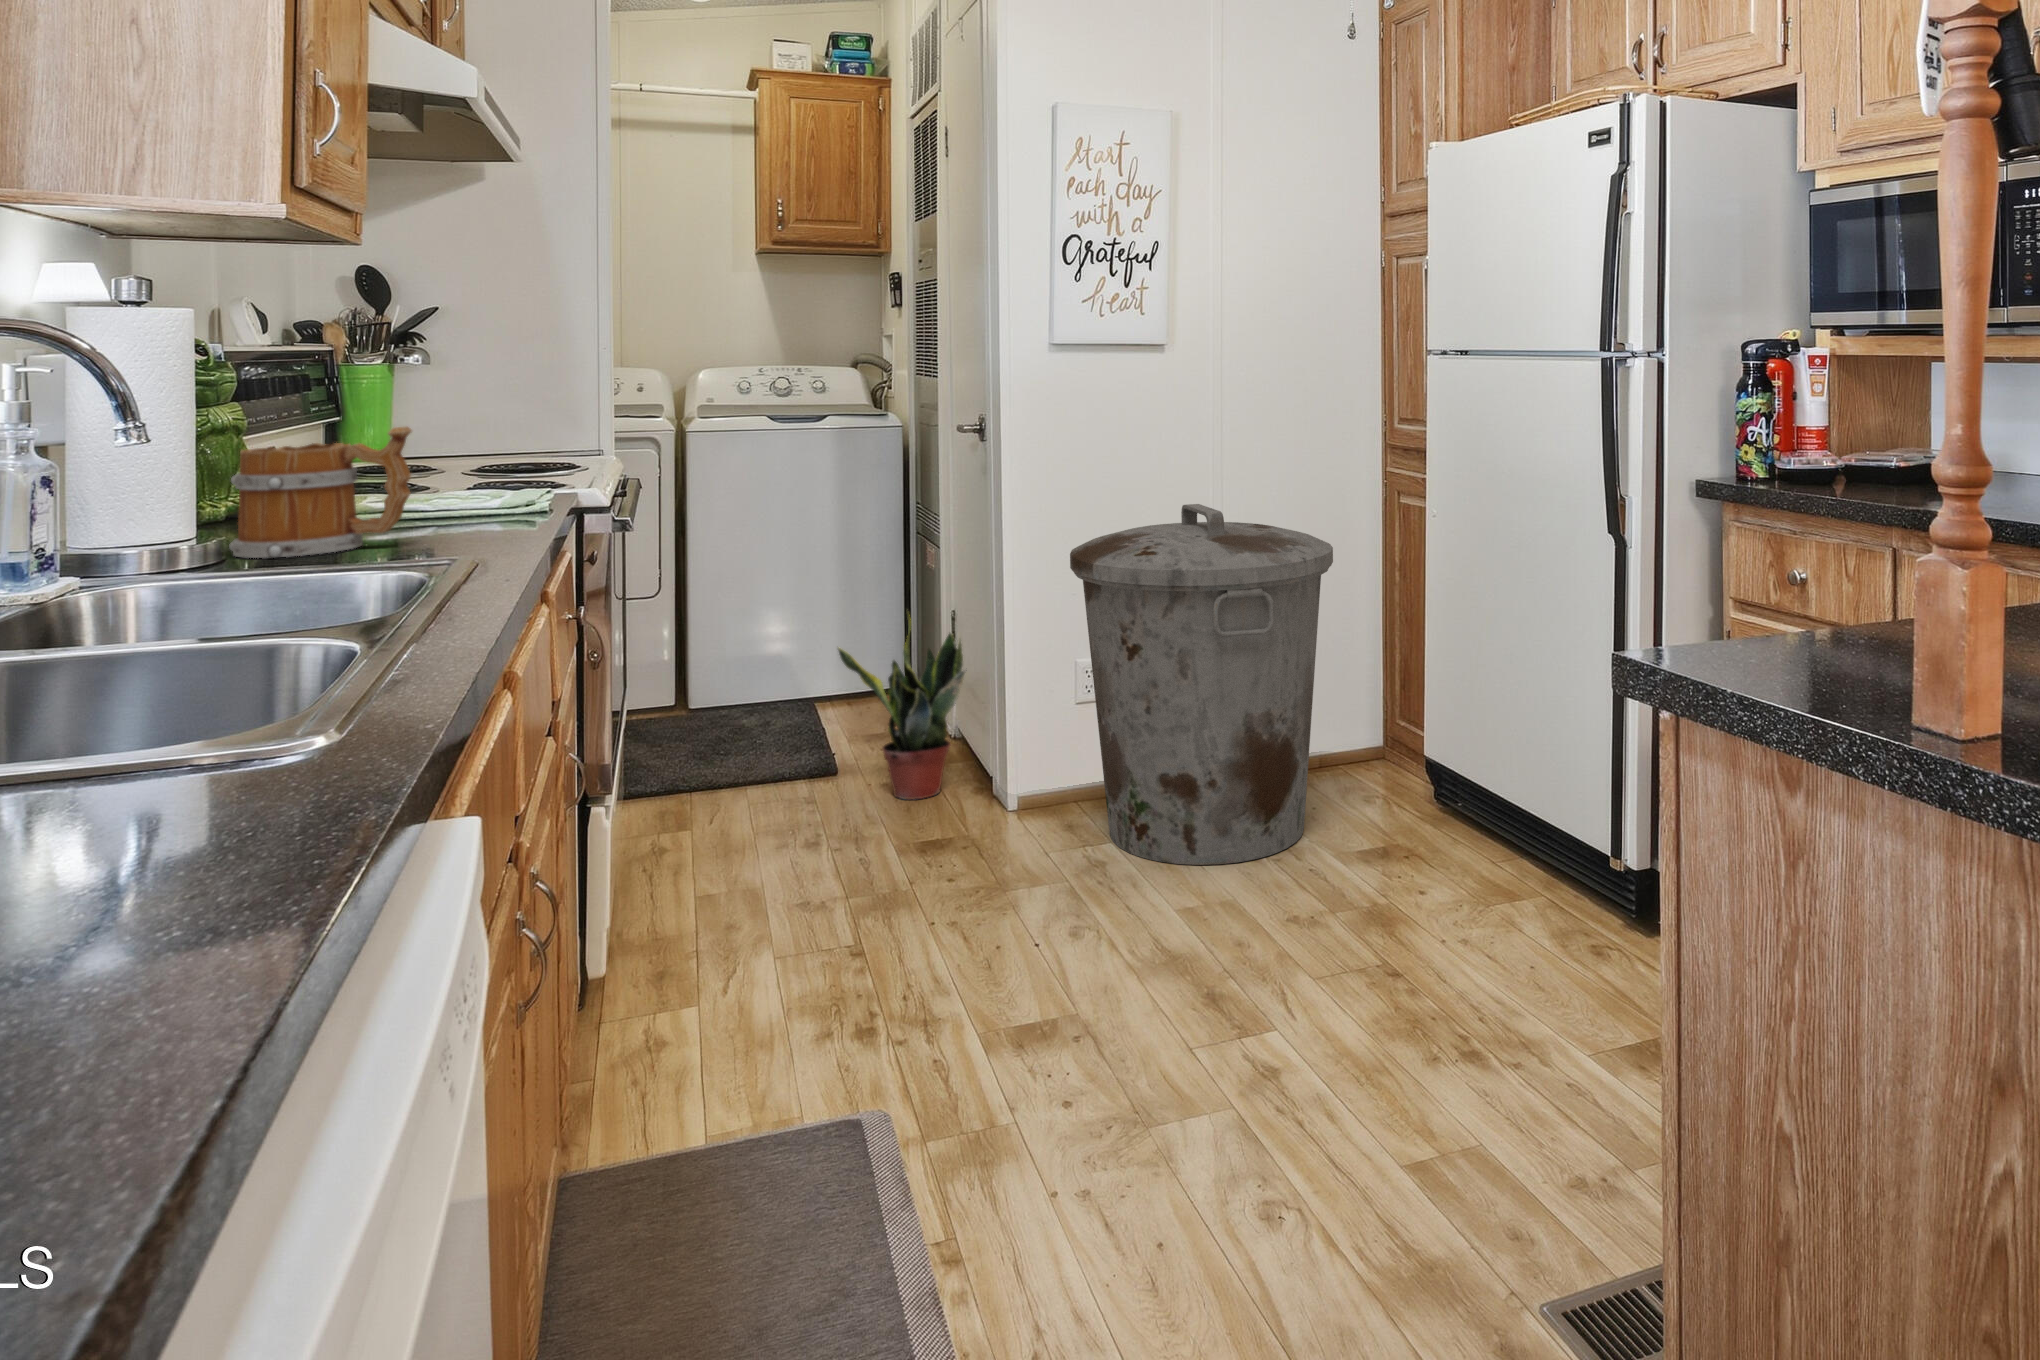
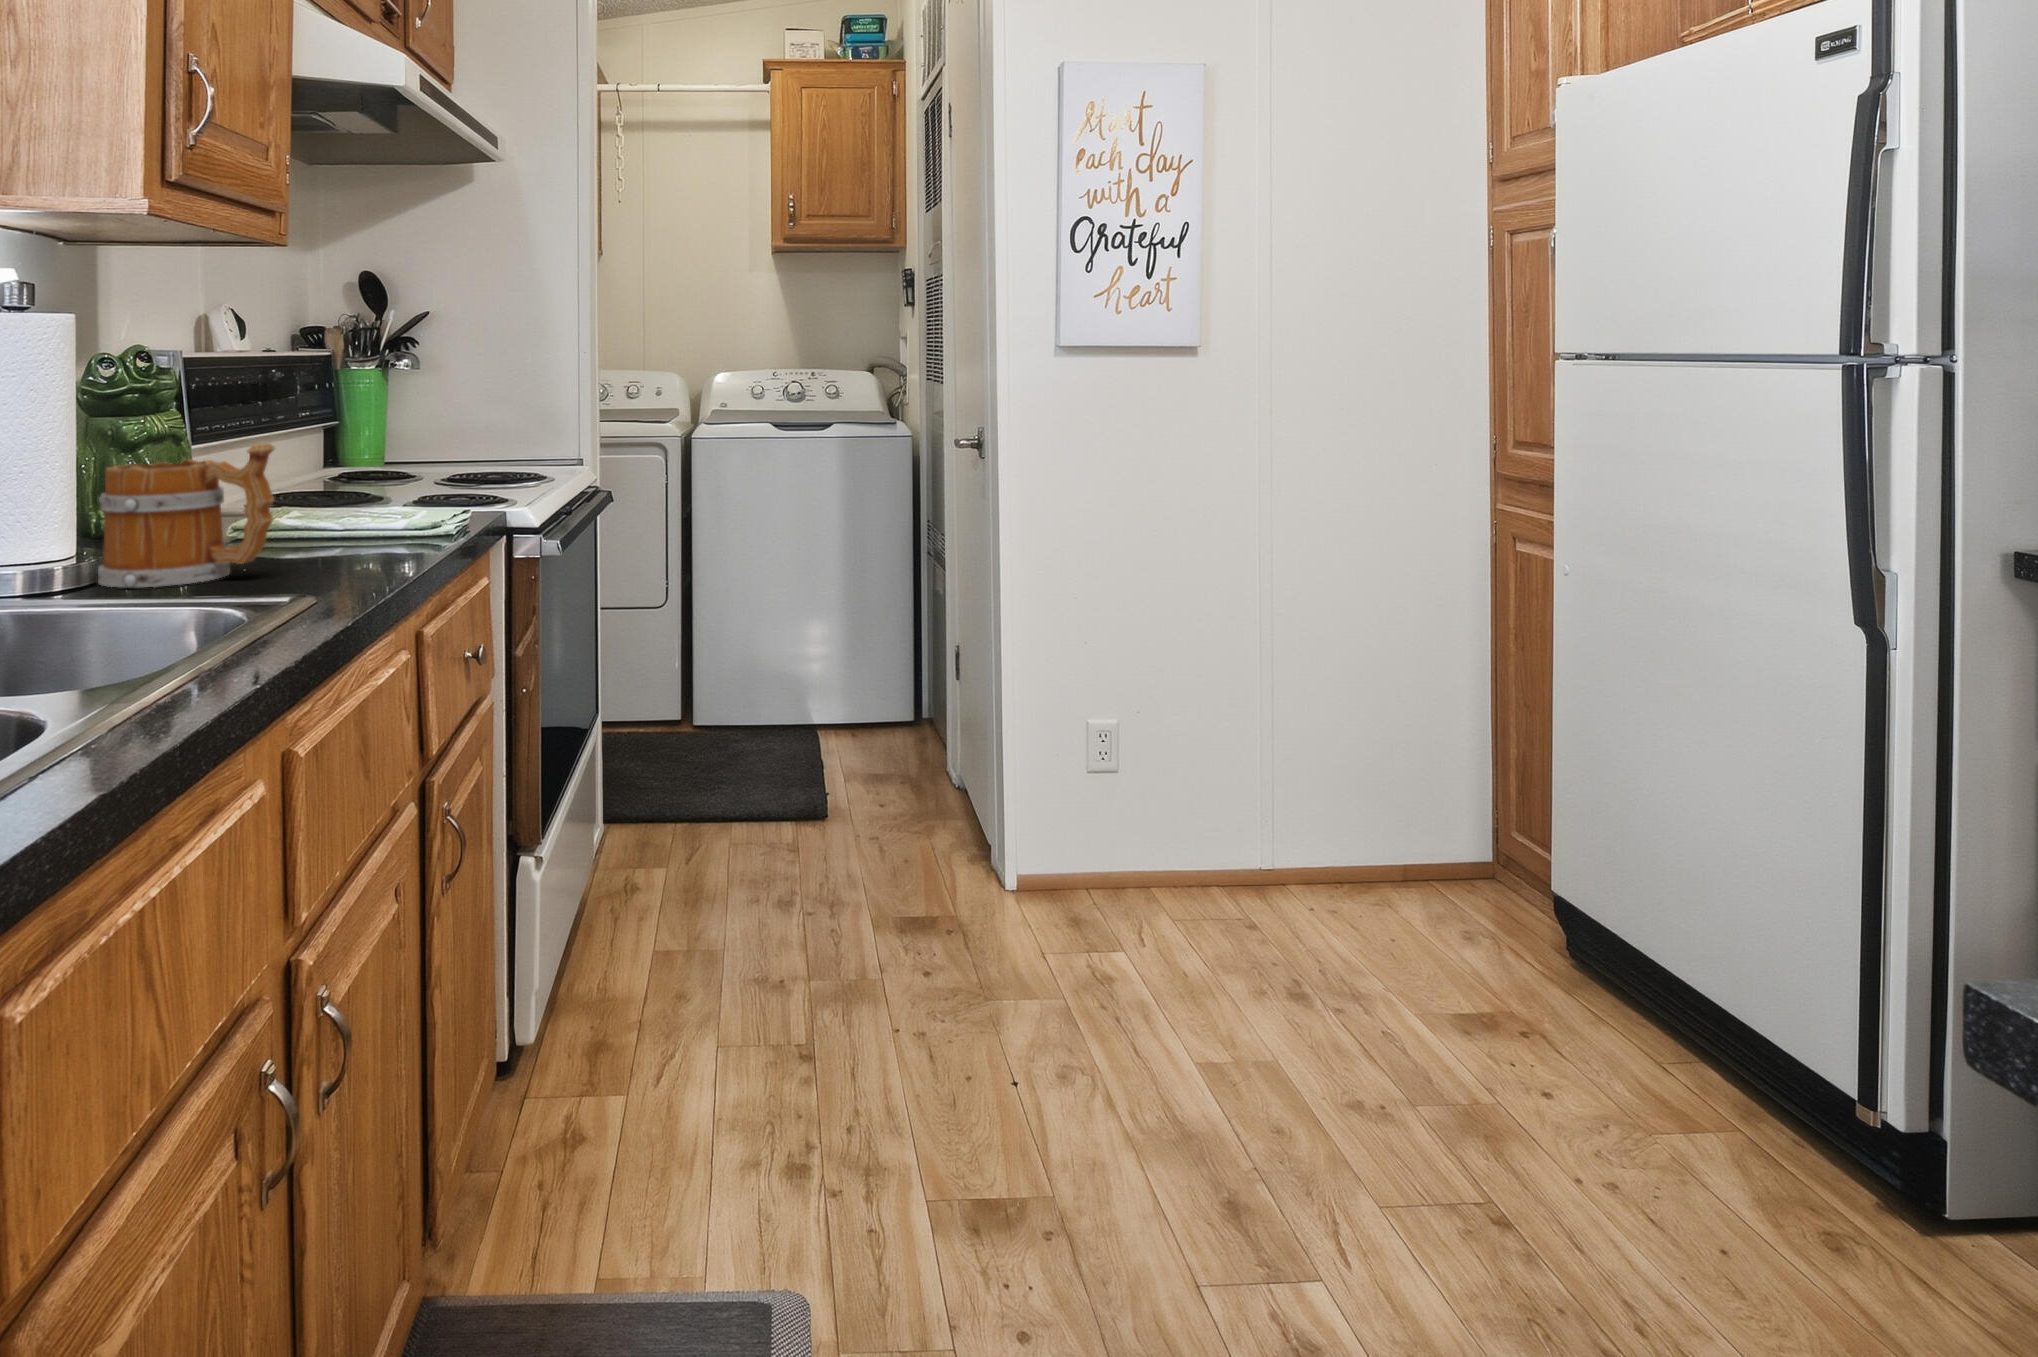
trash can: present [1070,504,1333,865] -> none [1081,545,1423,1006]
potted plant: present [838,612,965,800] -> none [825,648,966,869]

